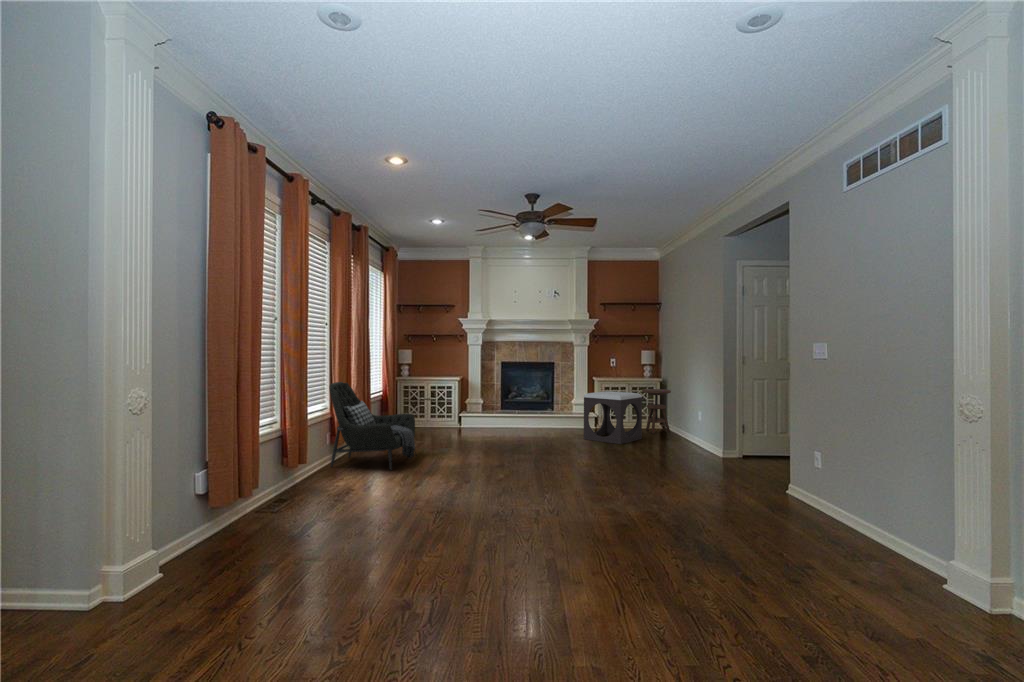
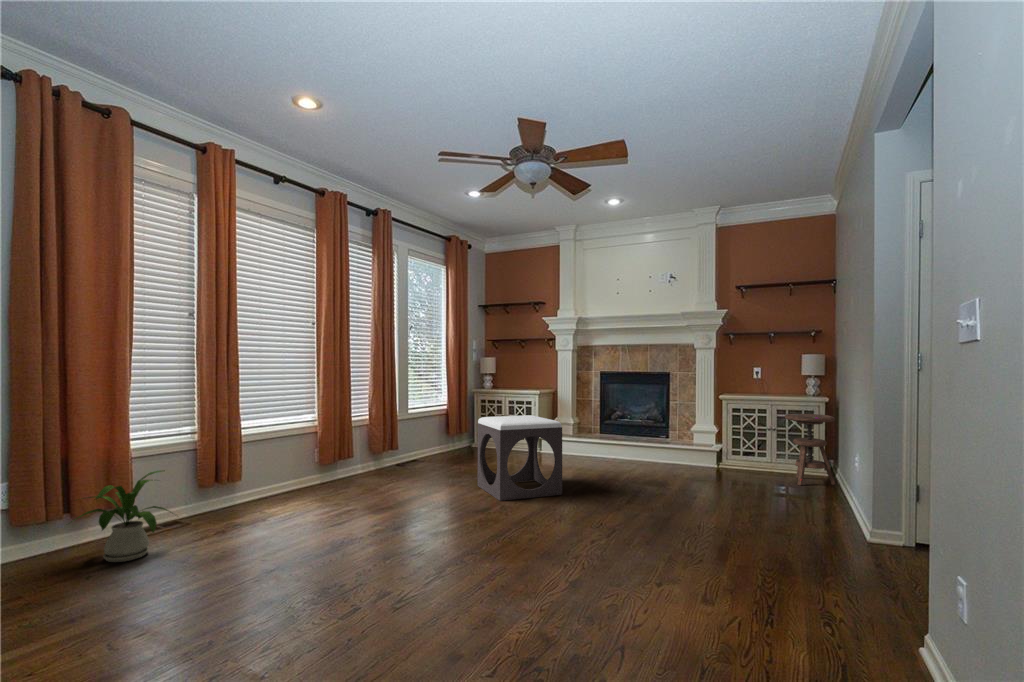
armchair: present [329,382,415,470] -> none [300,391,412,504]
footstool: present [584,391,642,444] -> present [477,415,562,501]
house plant: none [259,446,331,520] -> present [71,471,170,562]

